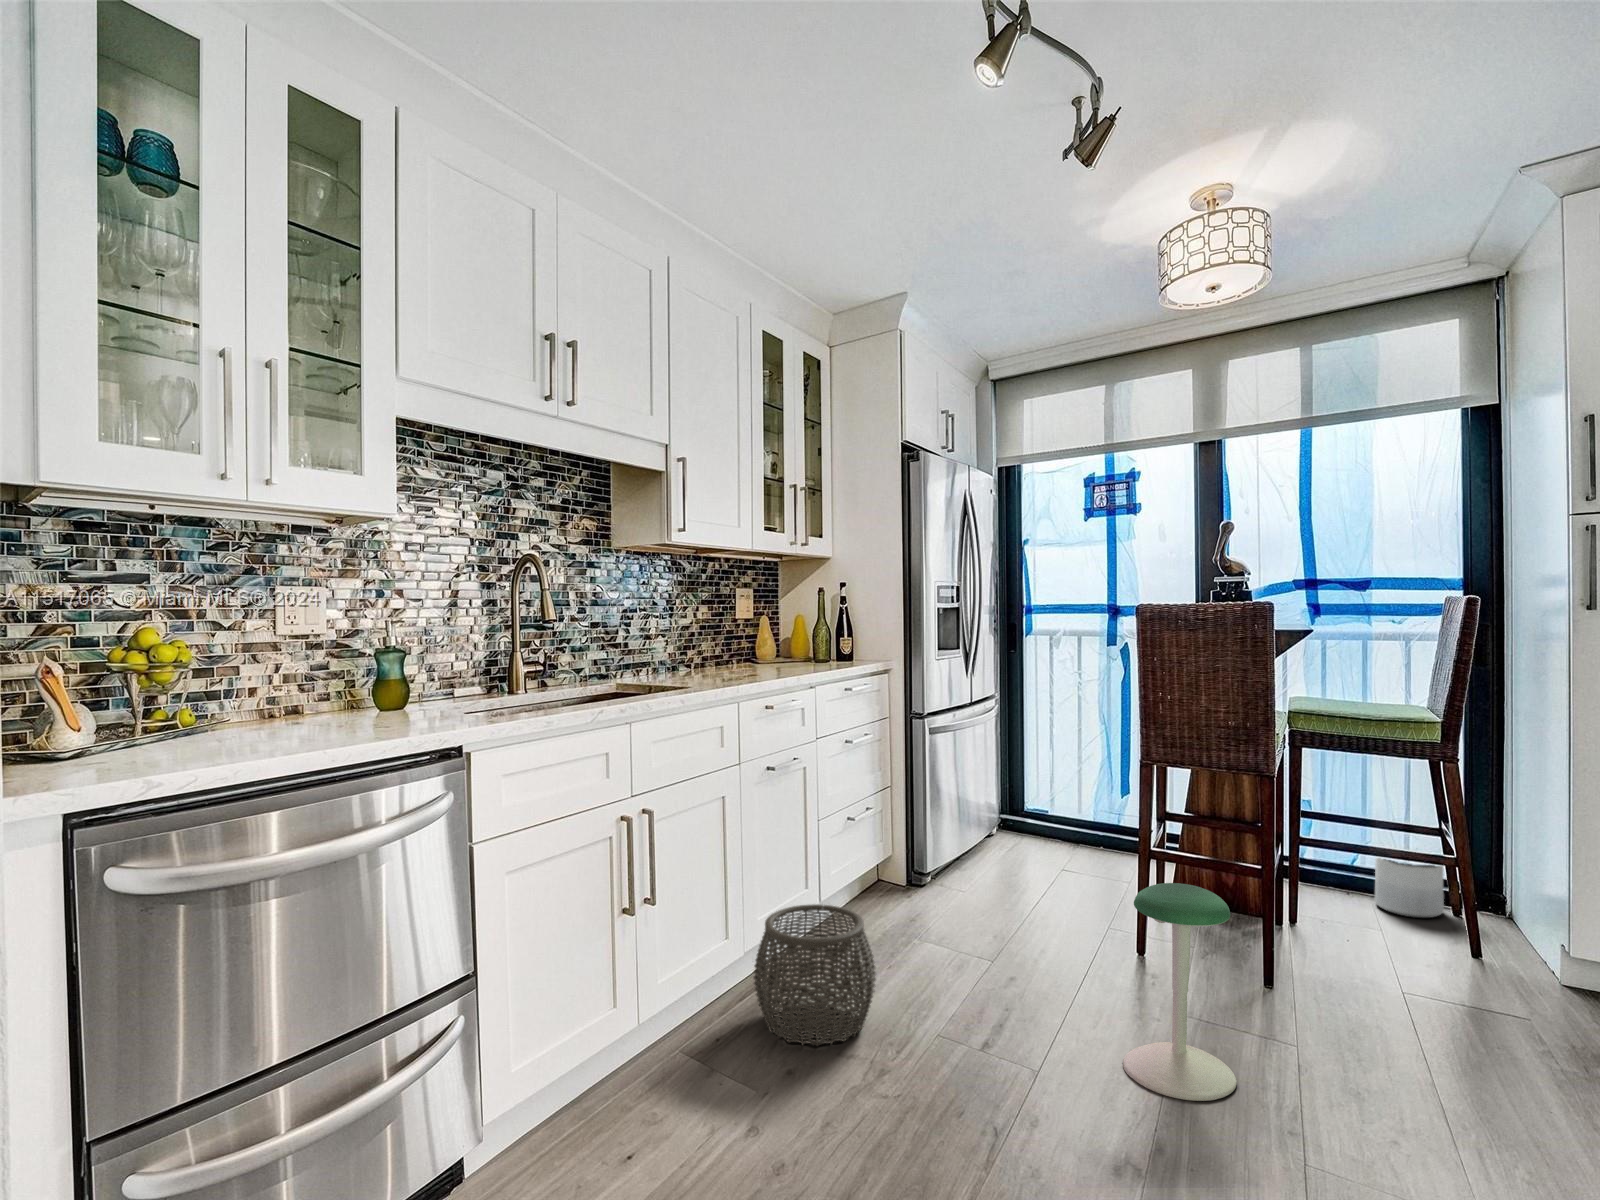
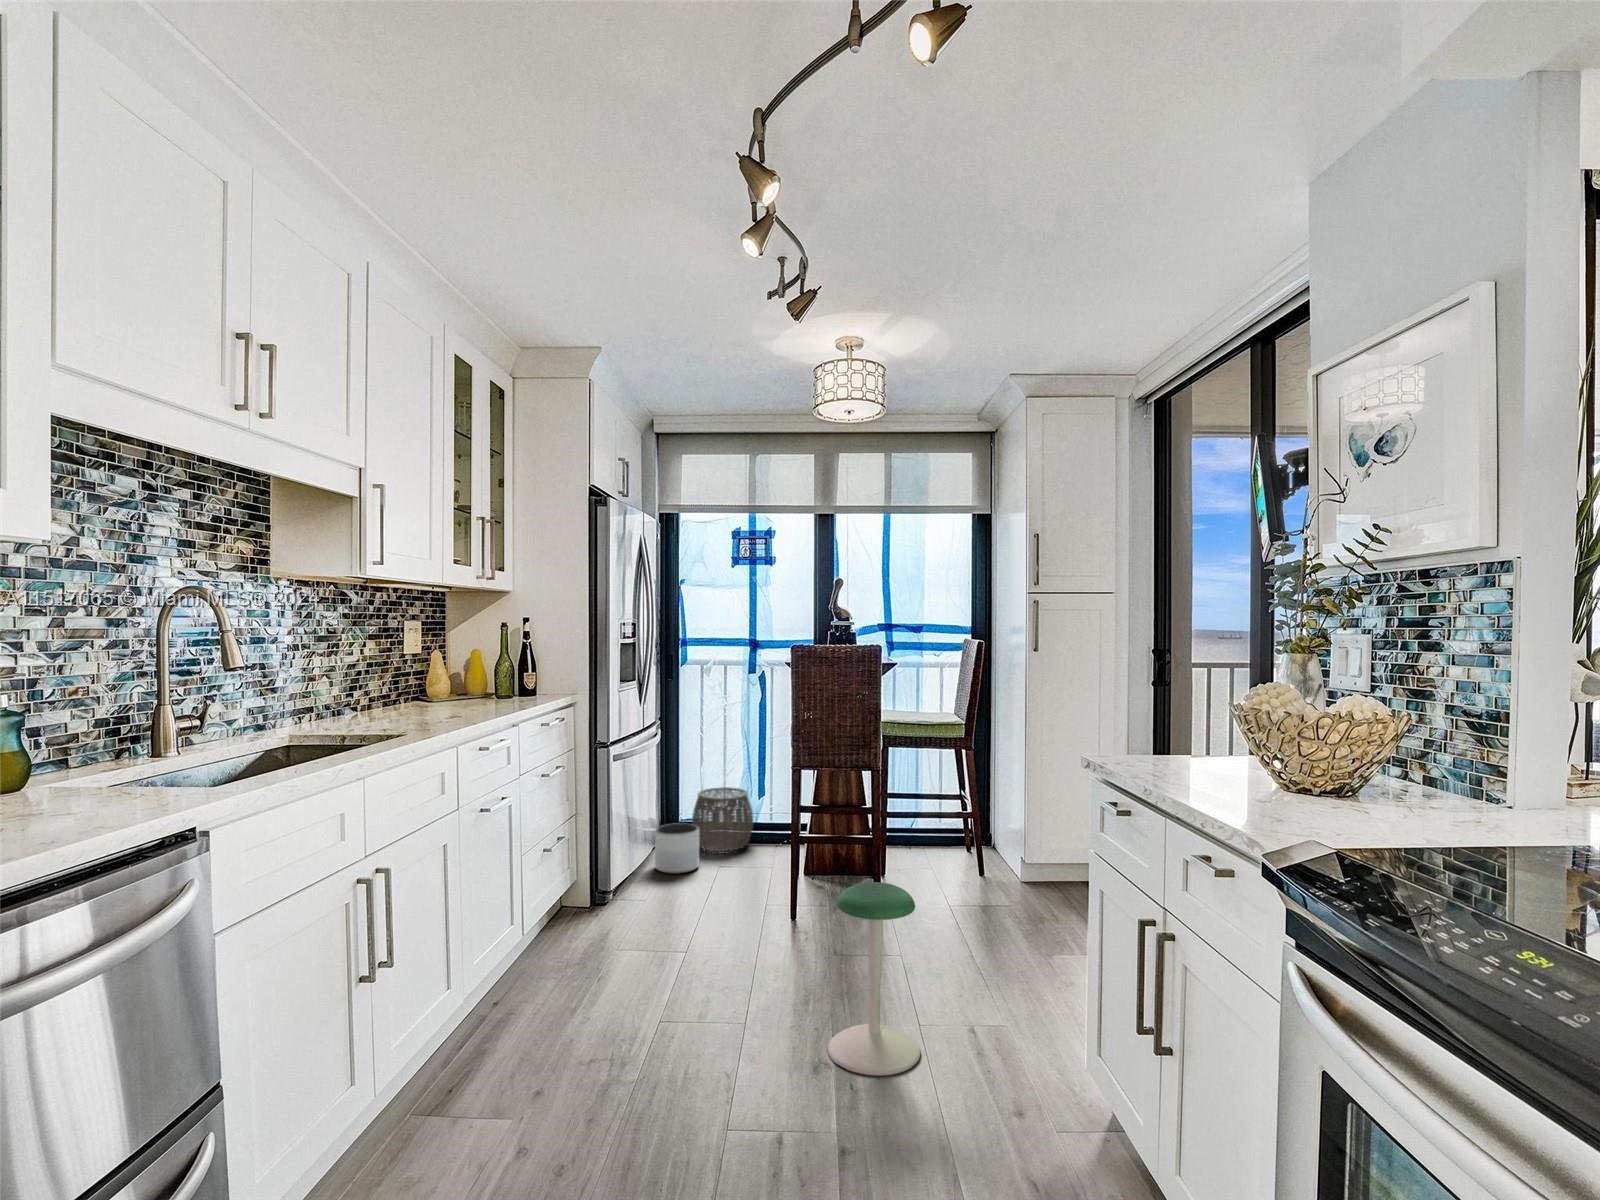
planter: present [1375,858,1444,918] -> present [655,823,699,874]
woven basket: present [754,904,876,1046] -> present [692,787,753,852]

